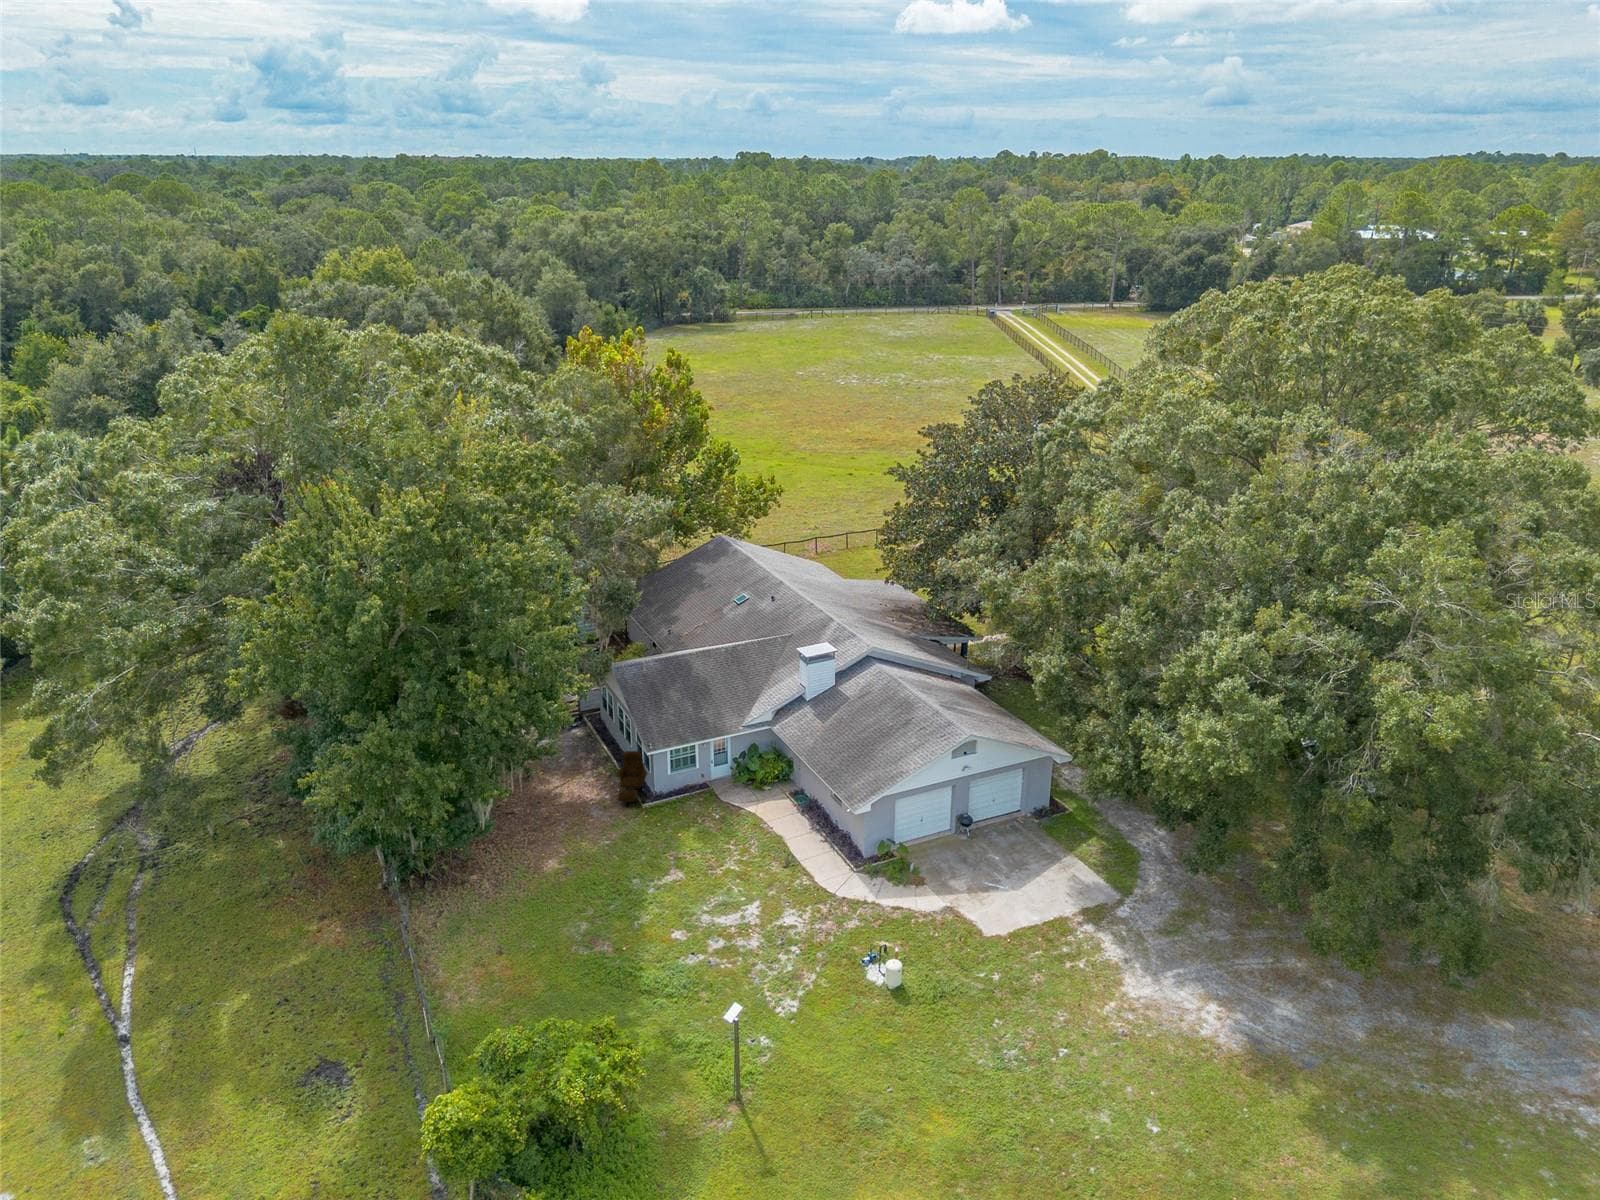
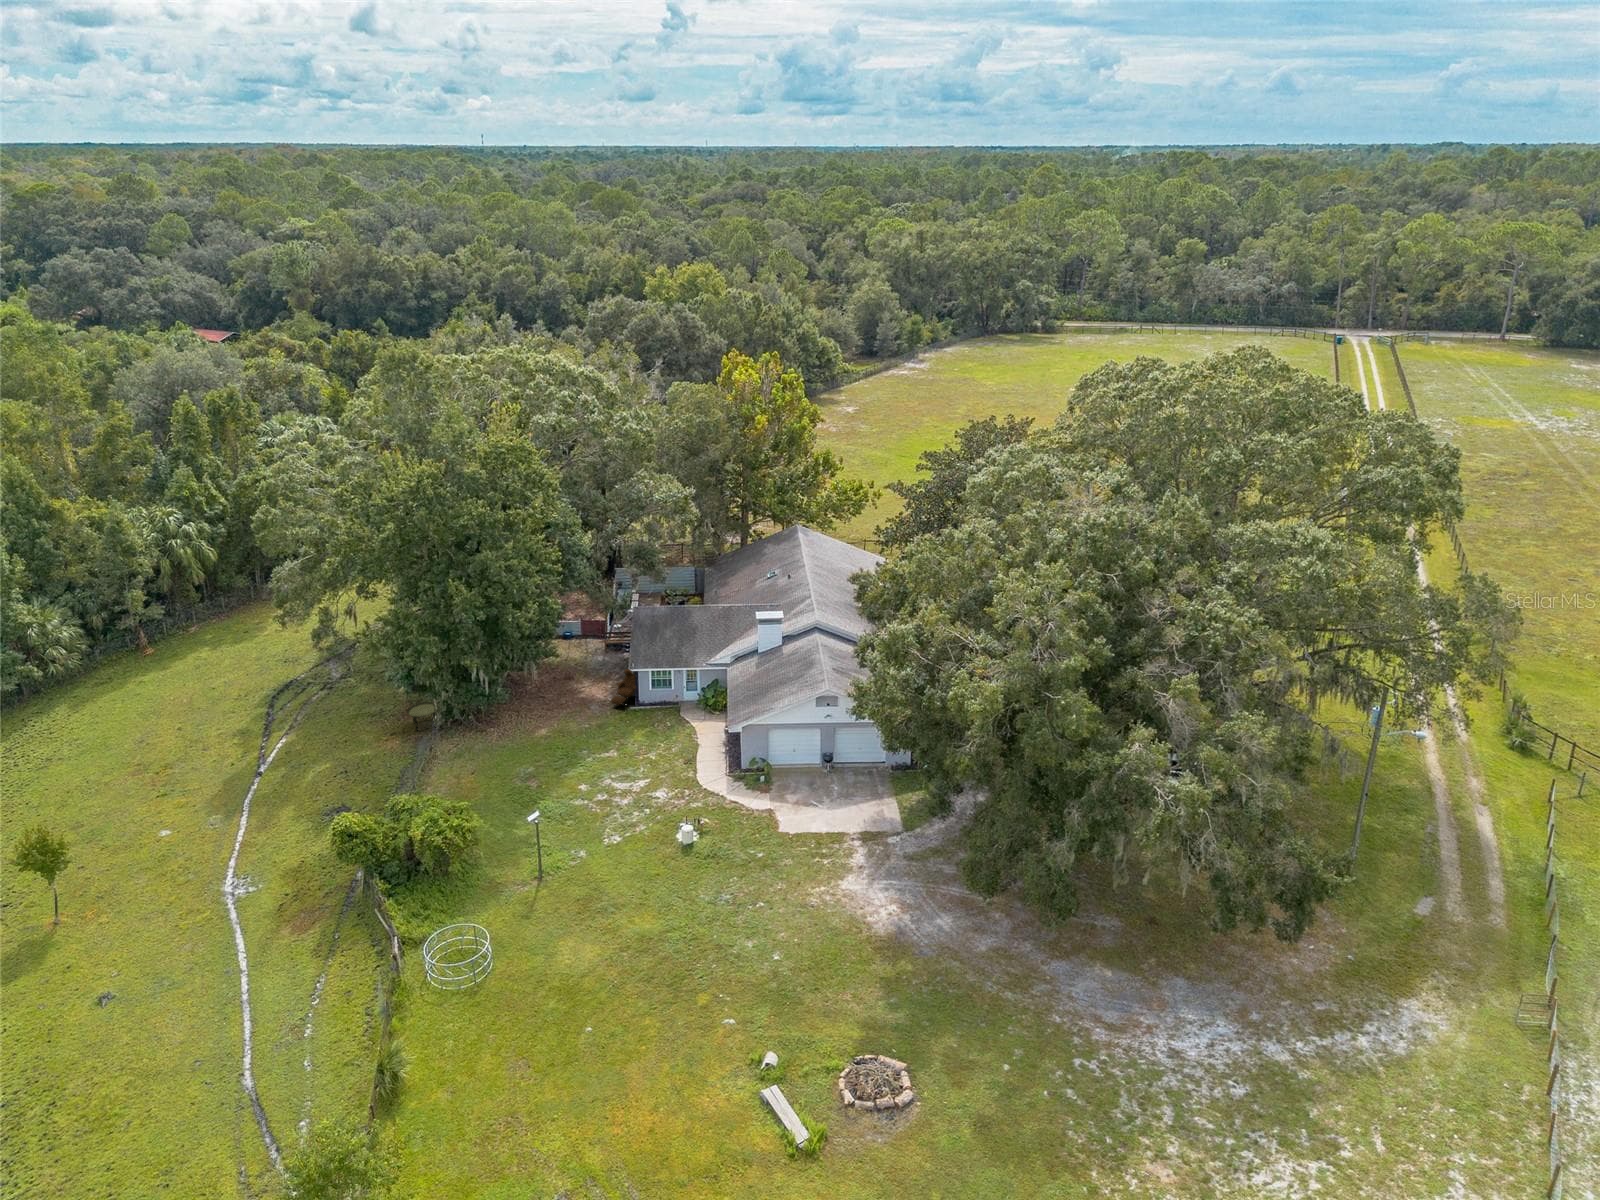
round table: none [334,854,385,903] -> present [407,702,436,731]

